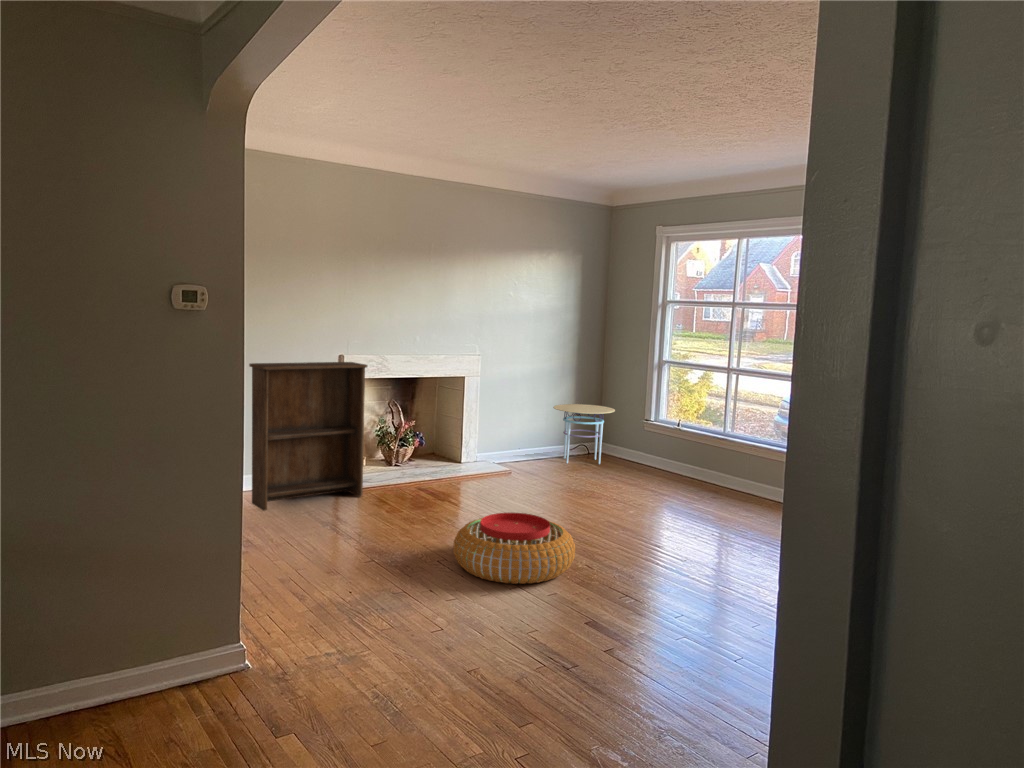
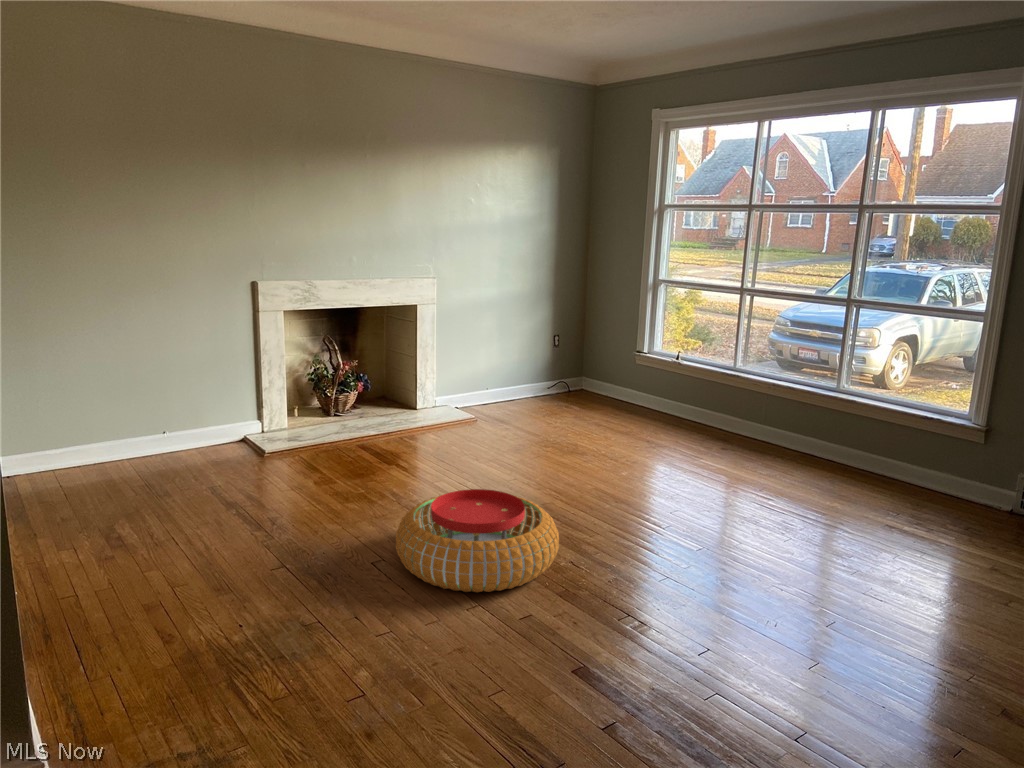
bookshelf: present [249,362,368,510] -> none [122,289,288,487]
side table: present [553,404,615,464] -> none [527,334,602,406]

